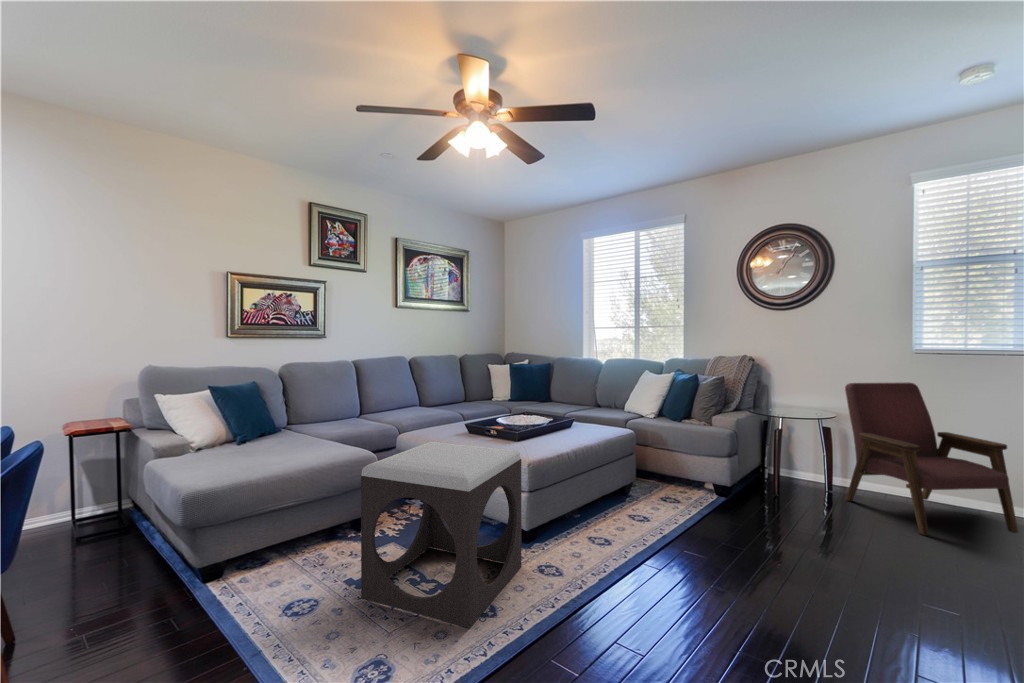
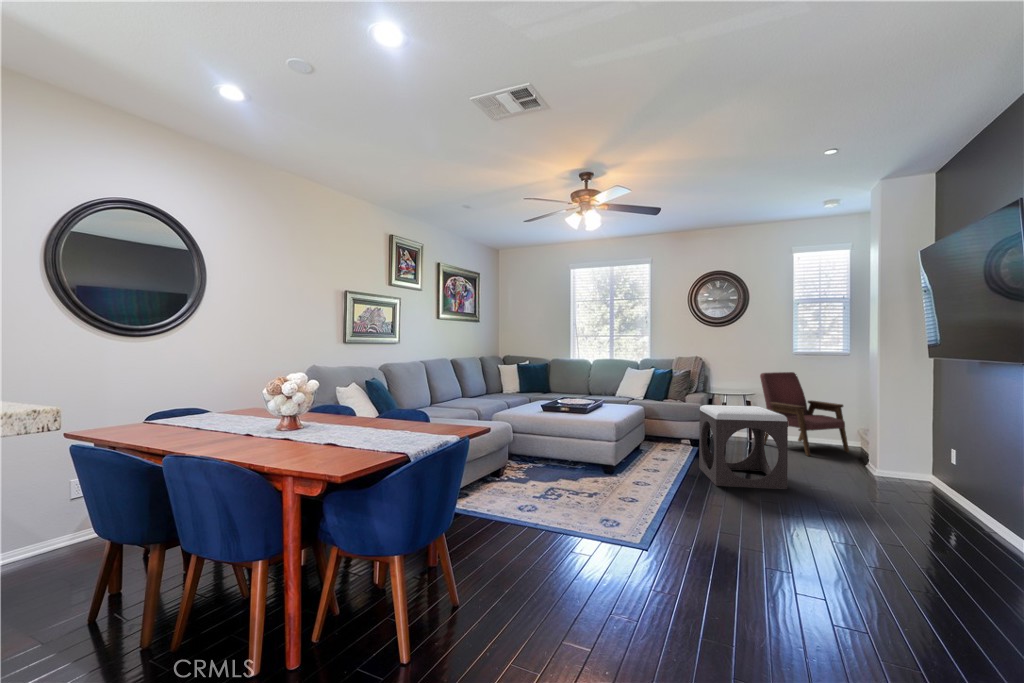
footstool: present [361,442,521,628] -> present [699,405,788,489]

